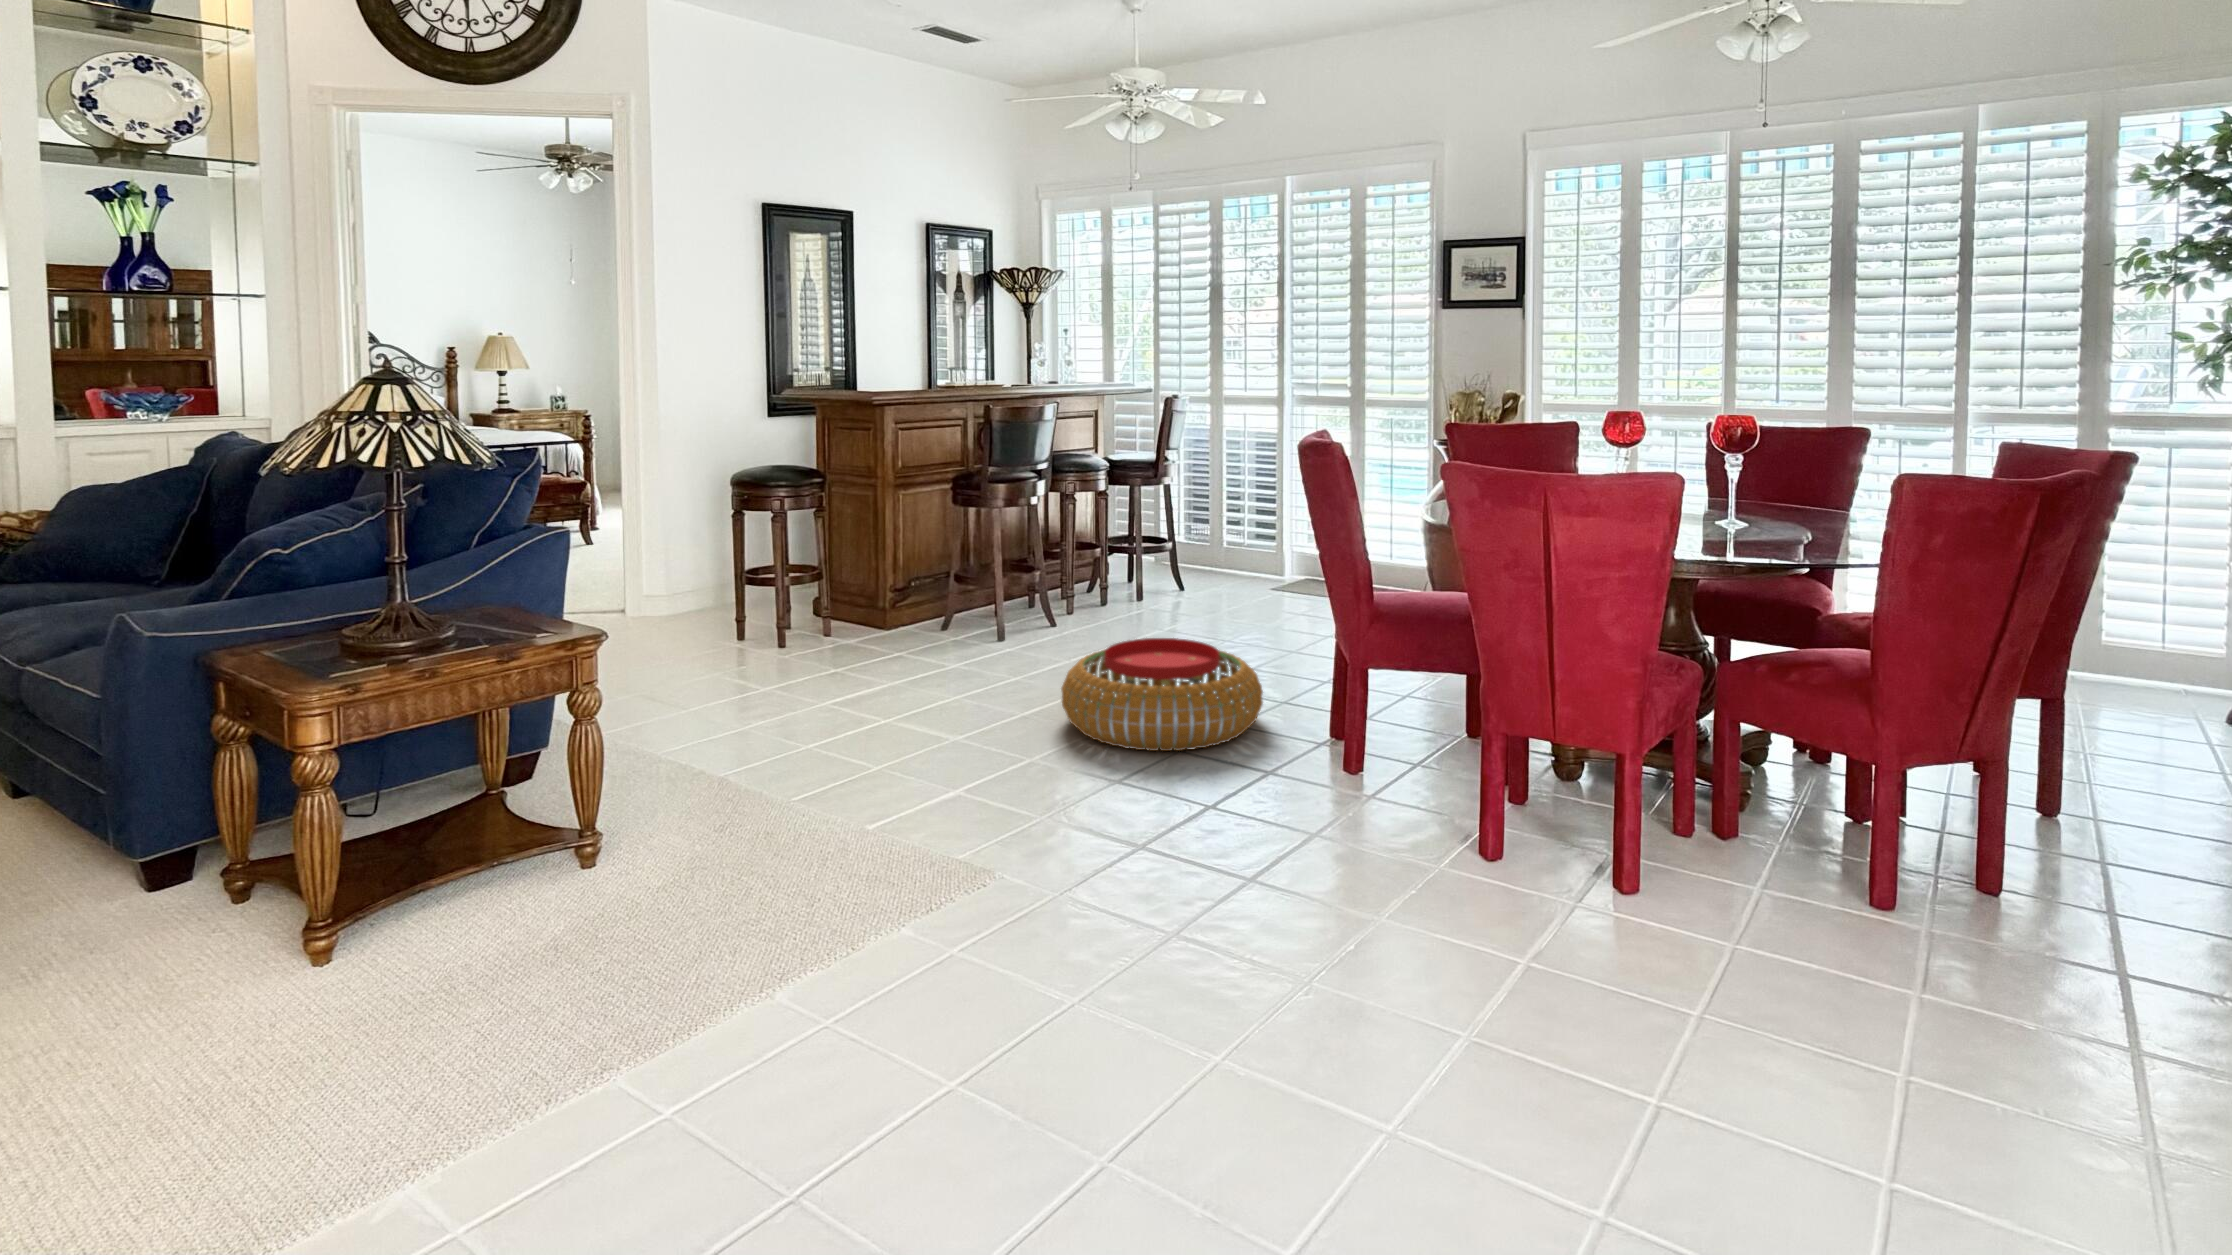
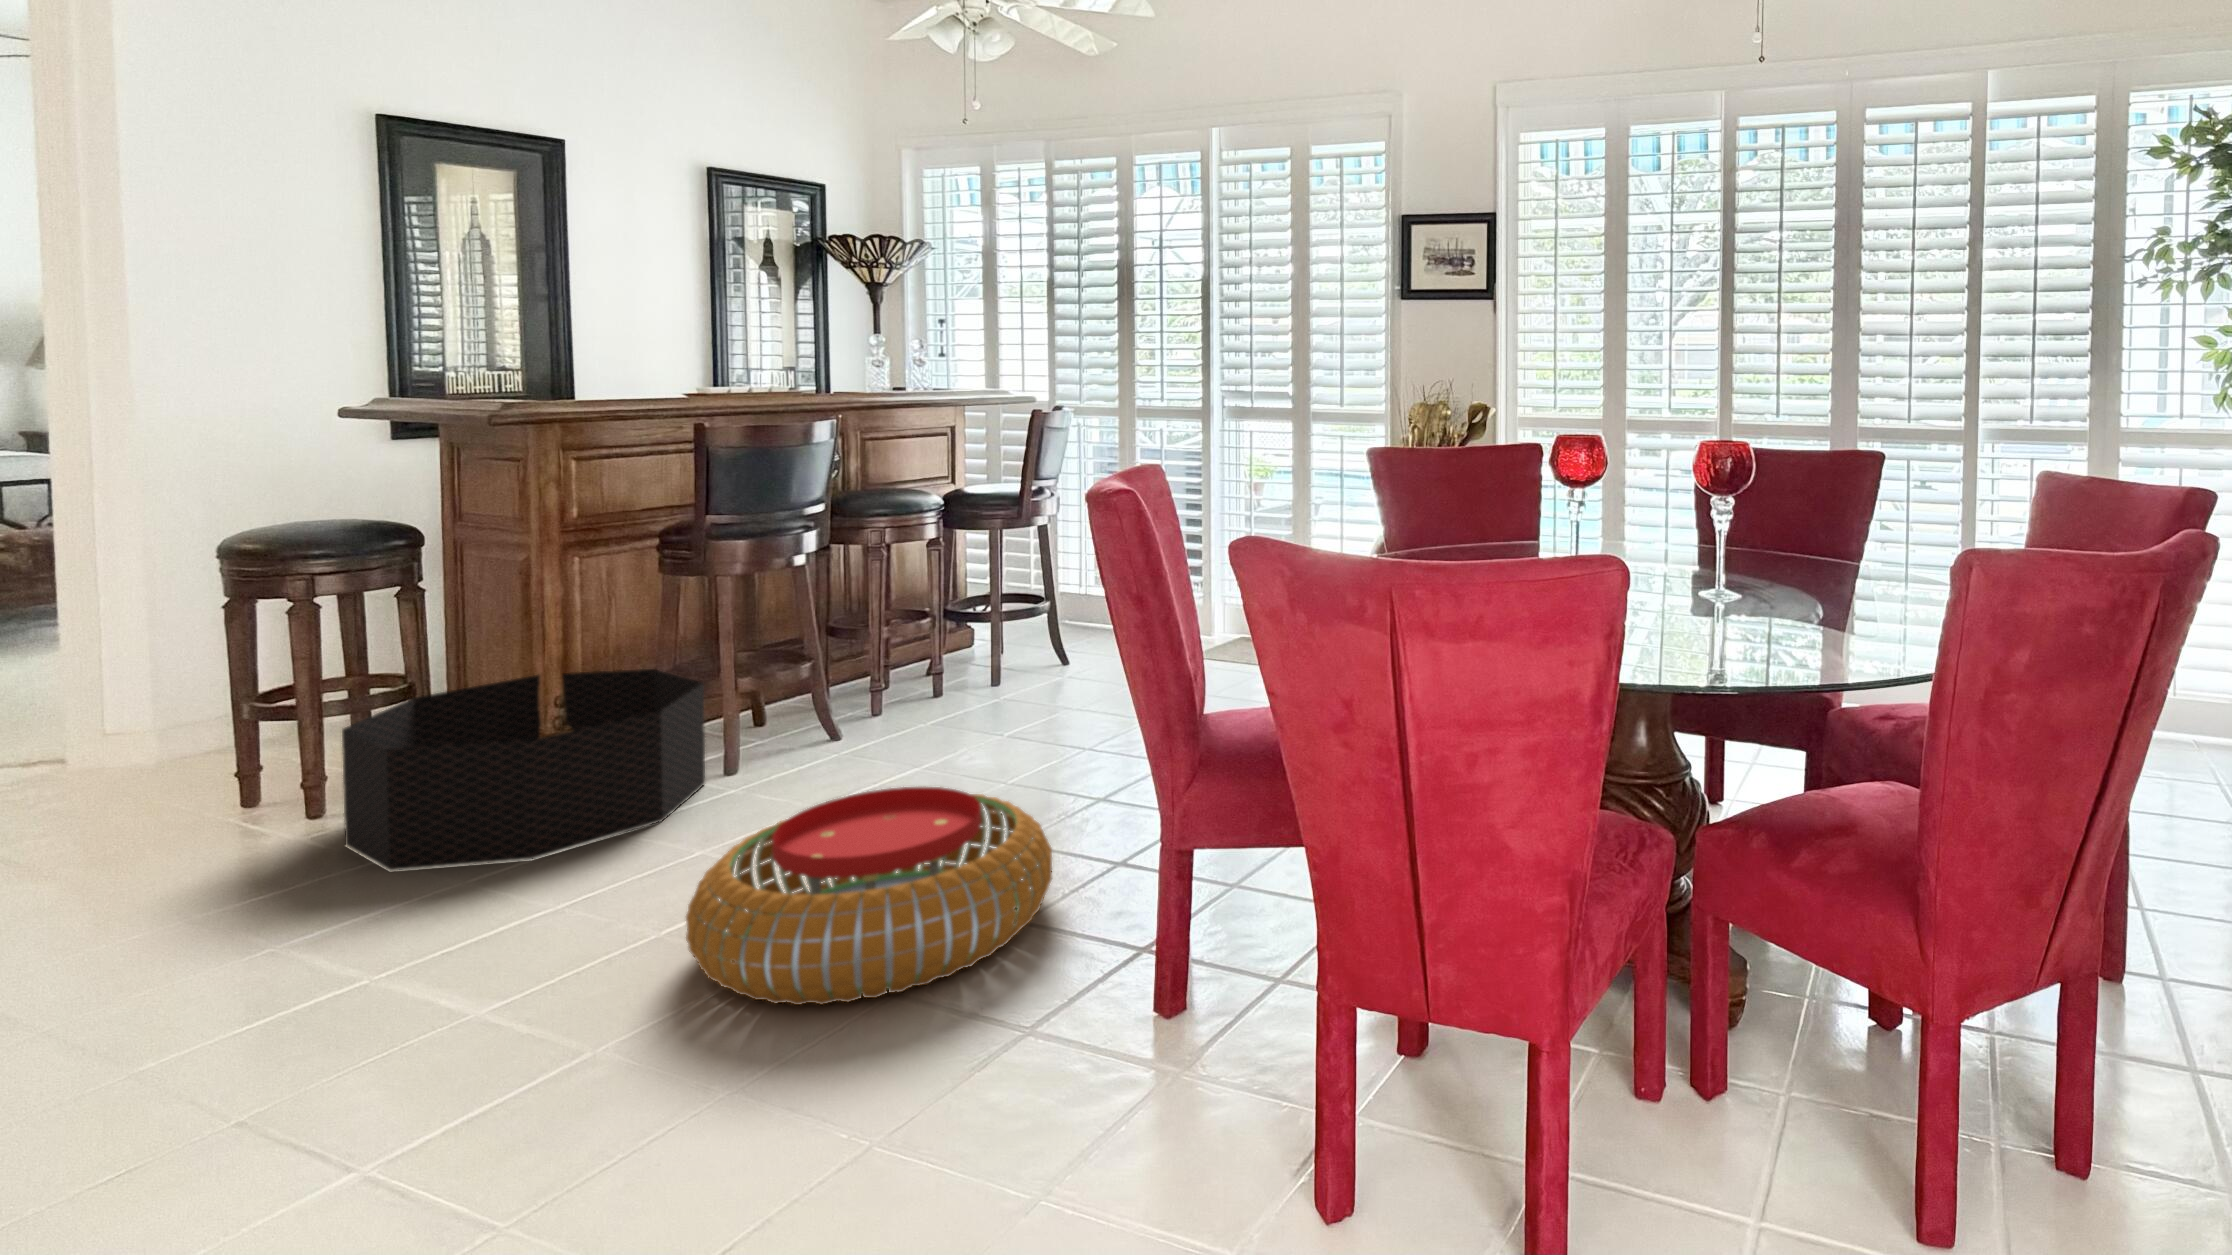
basket: none [816,568,994,675] -> present [342,669,705,871]

